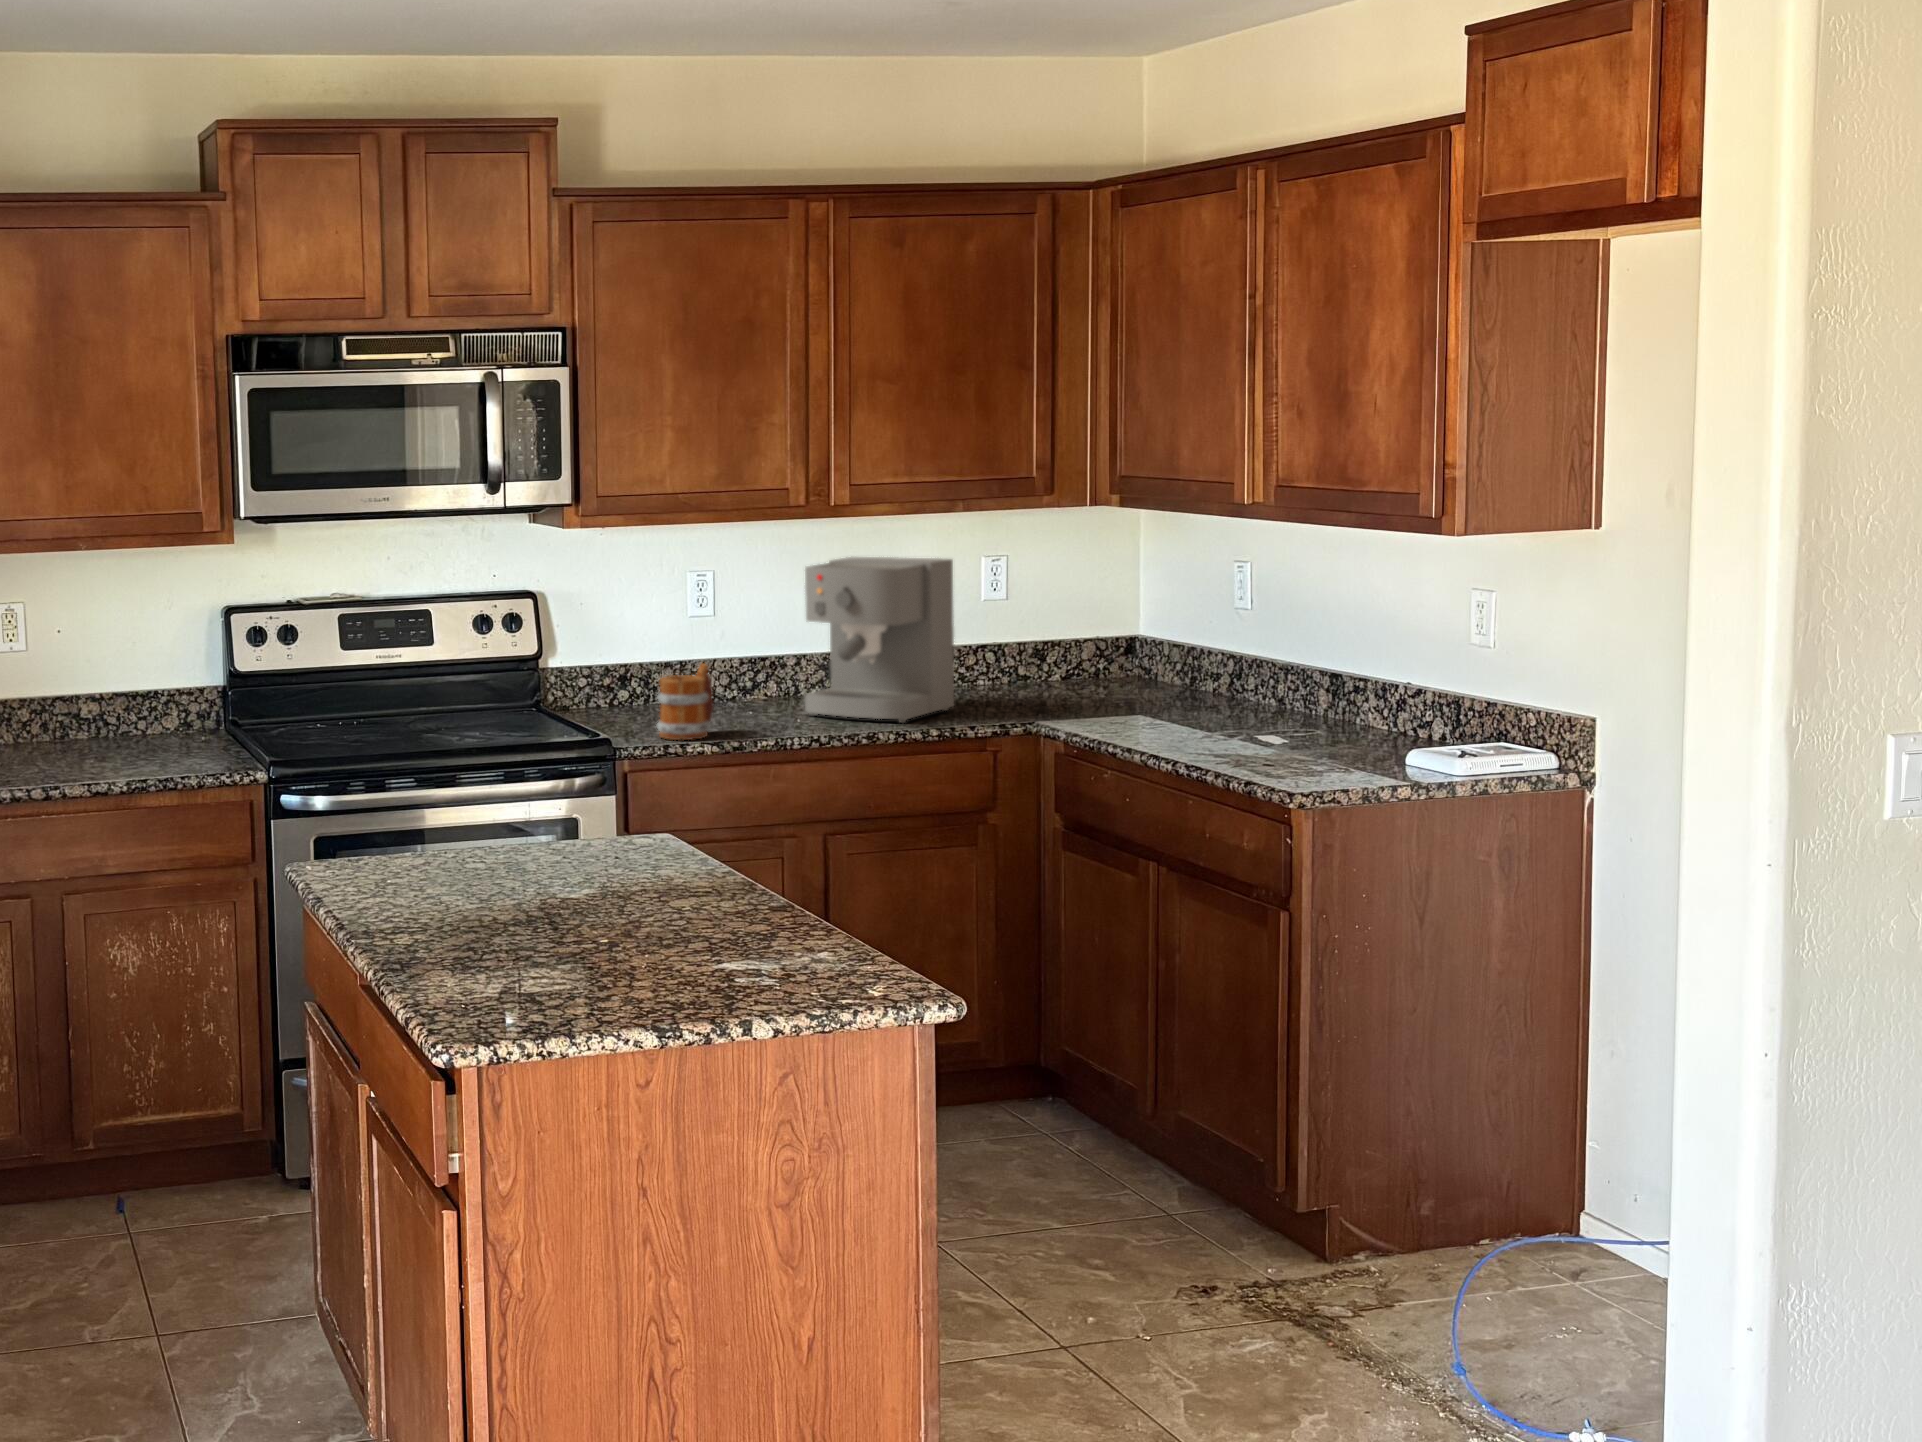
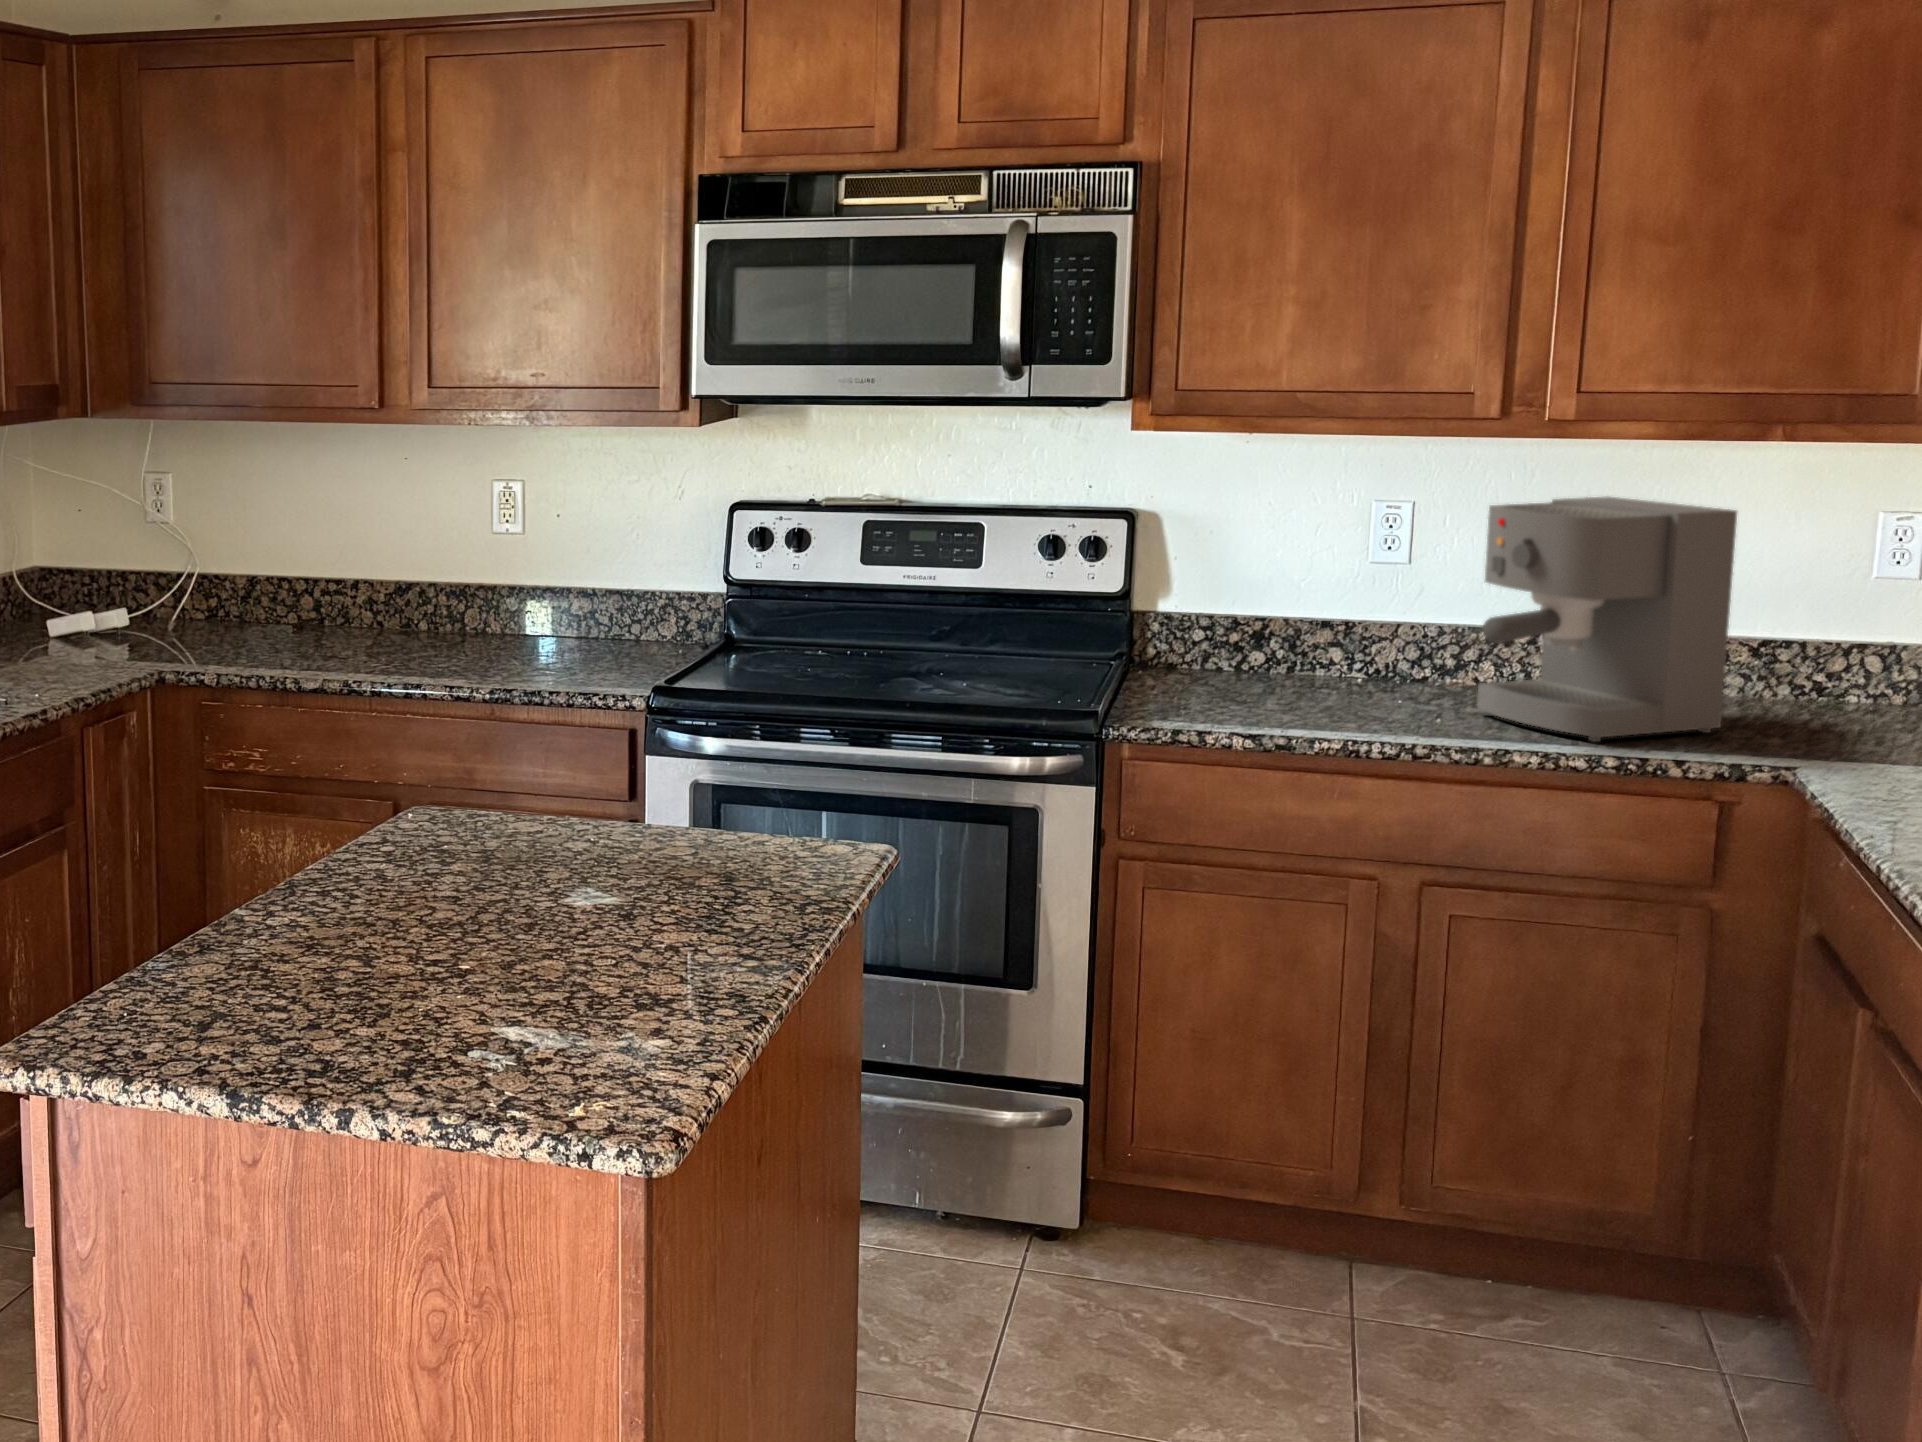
mug: present [657,664,714,740] -> none [1206,626,1303,726]

